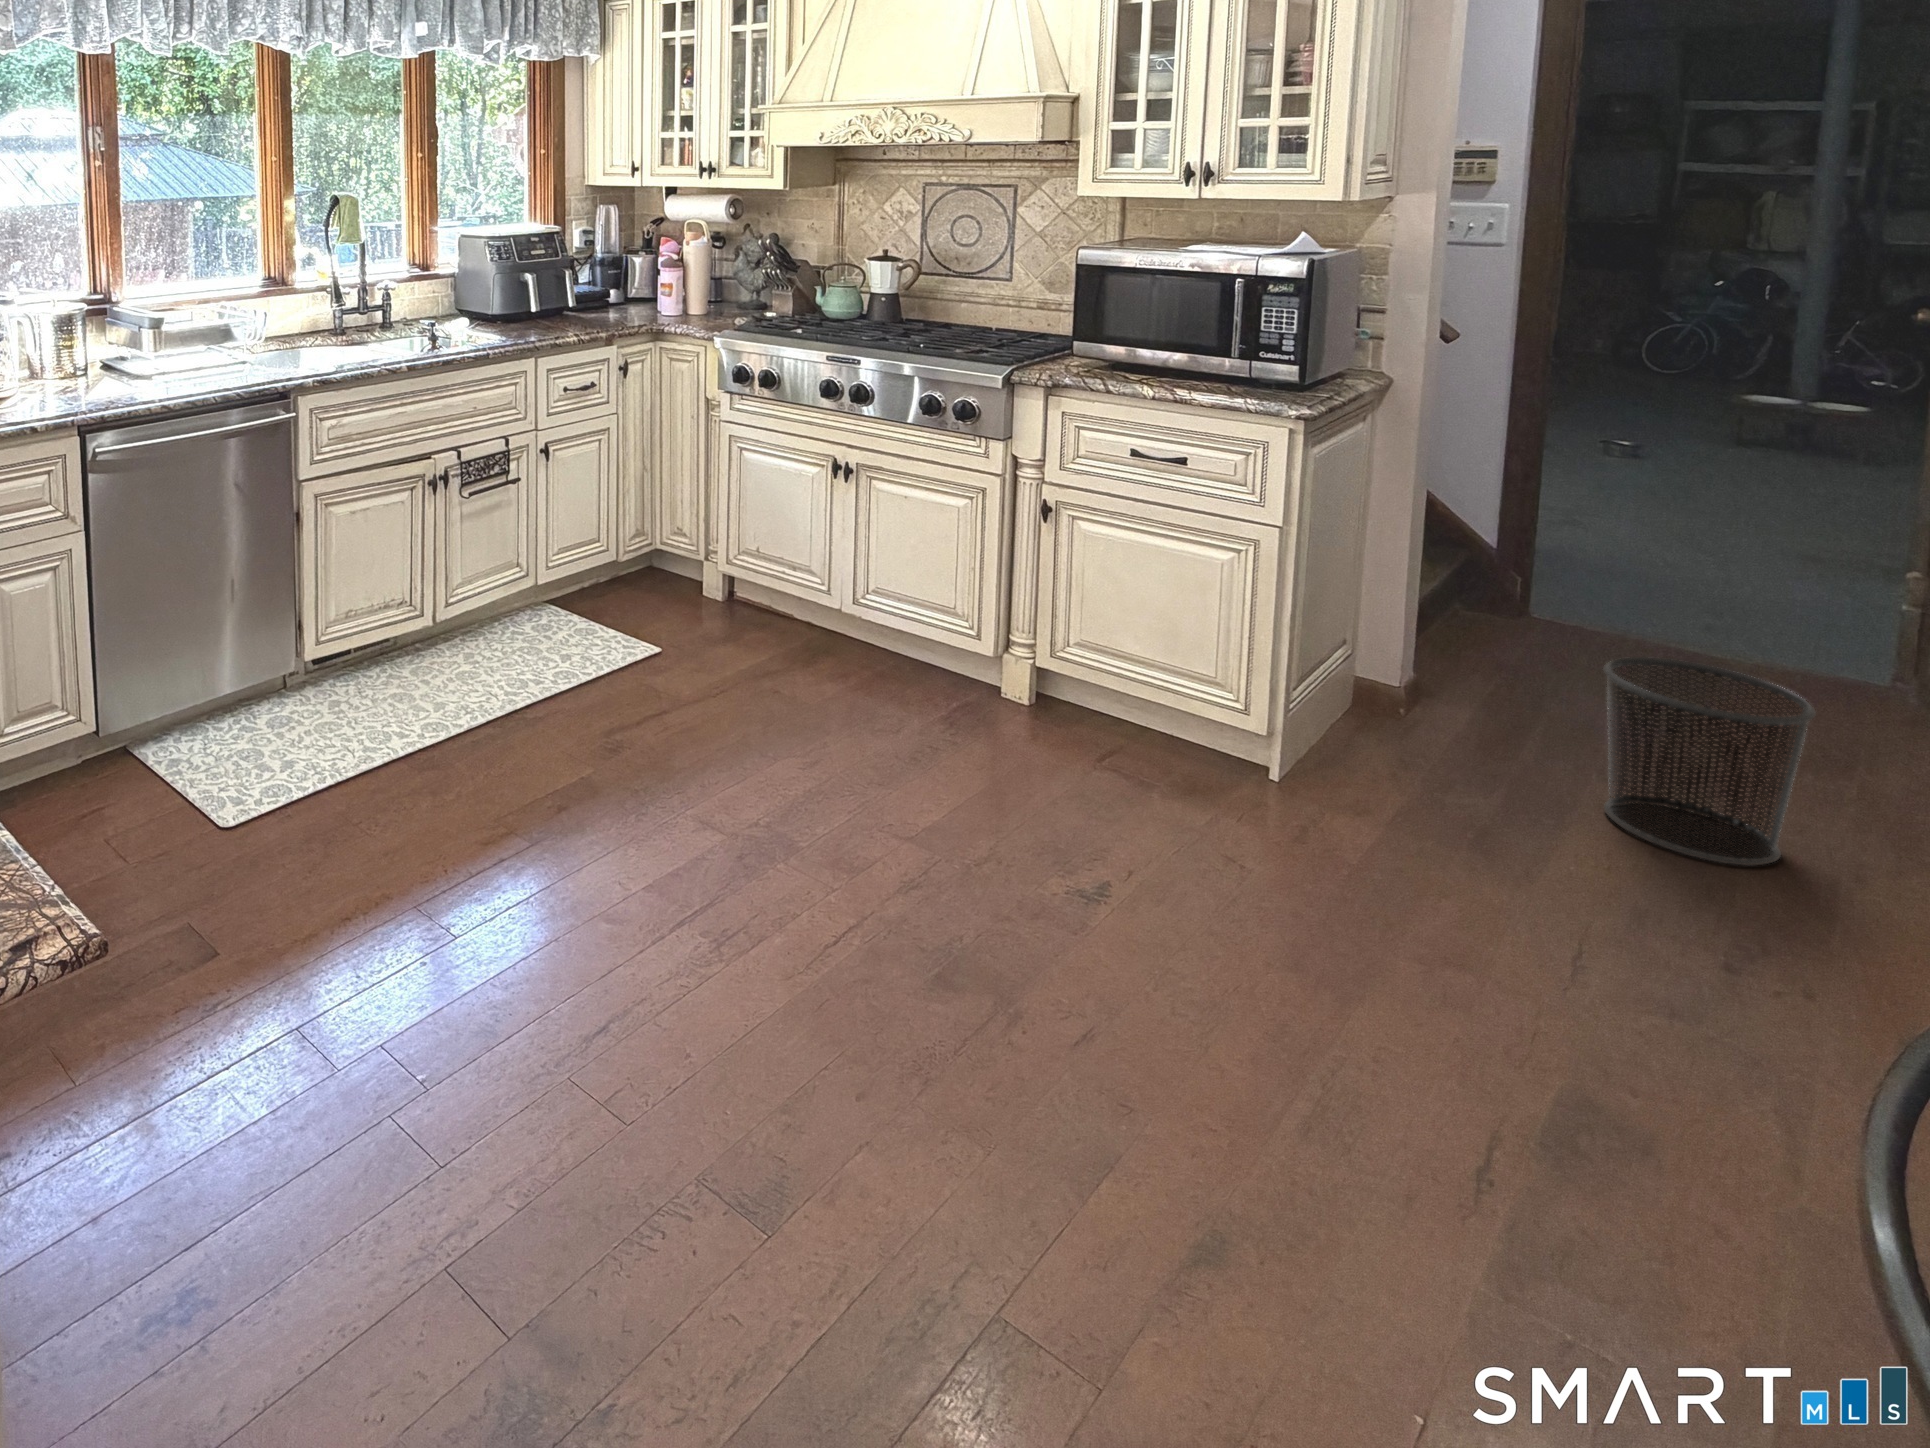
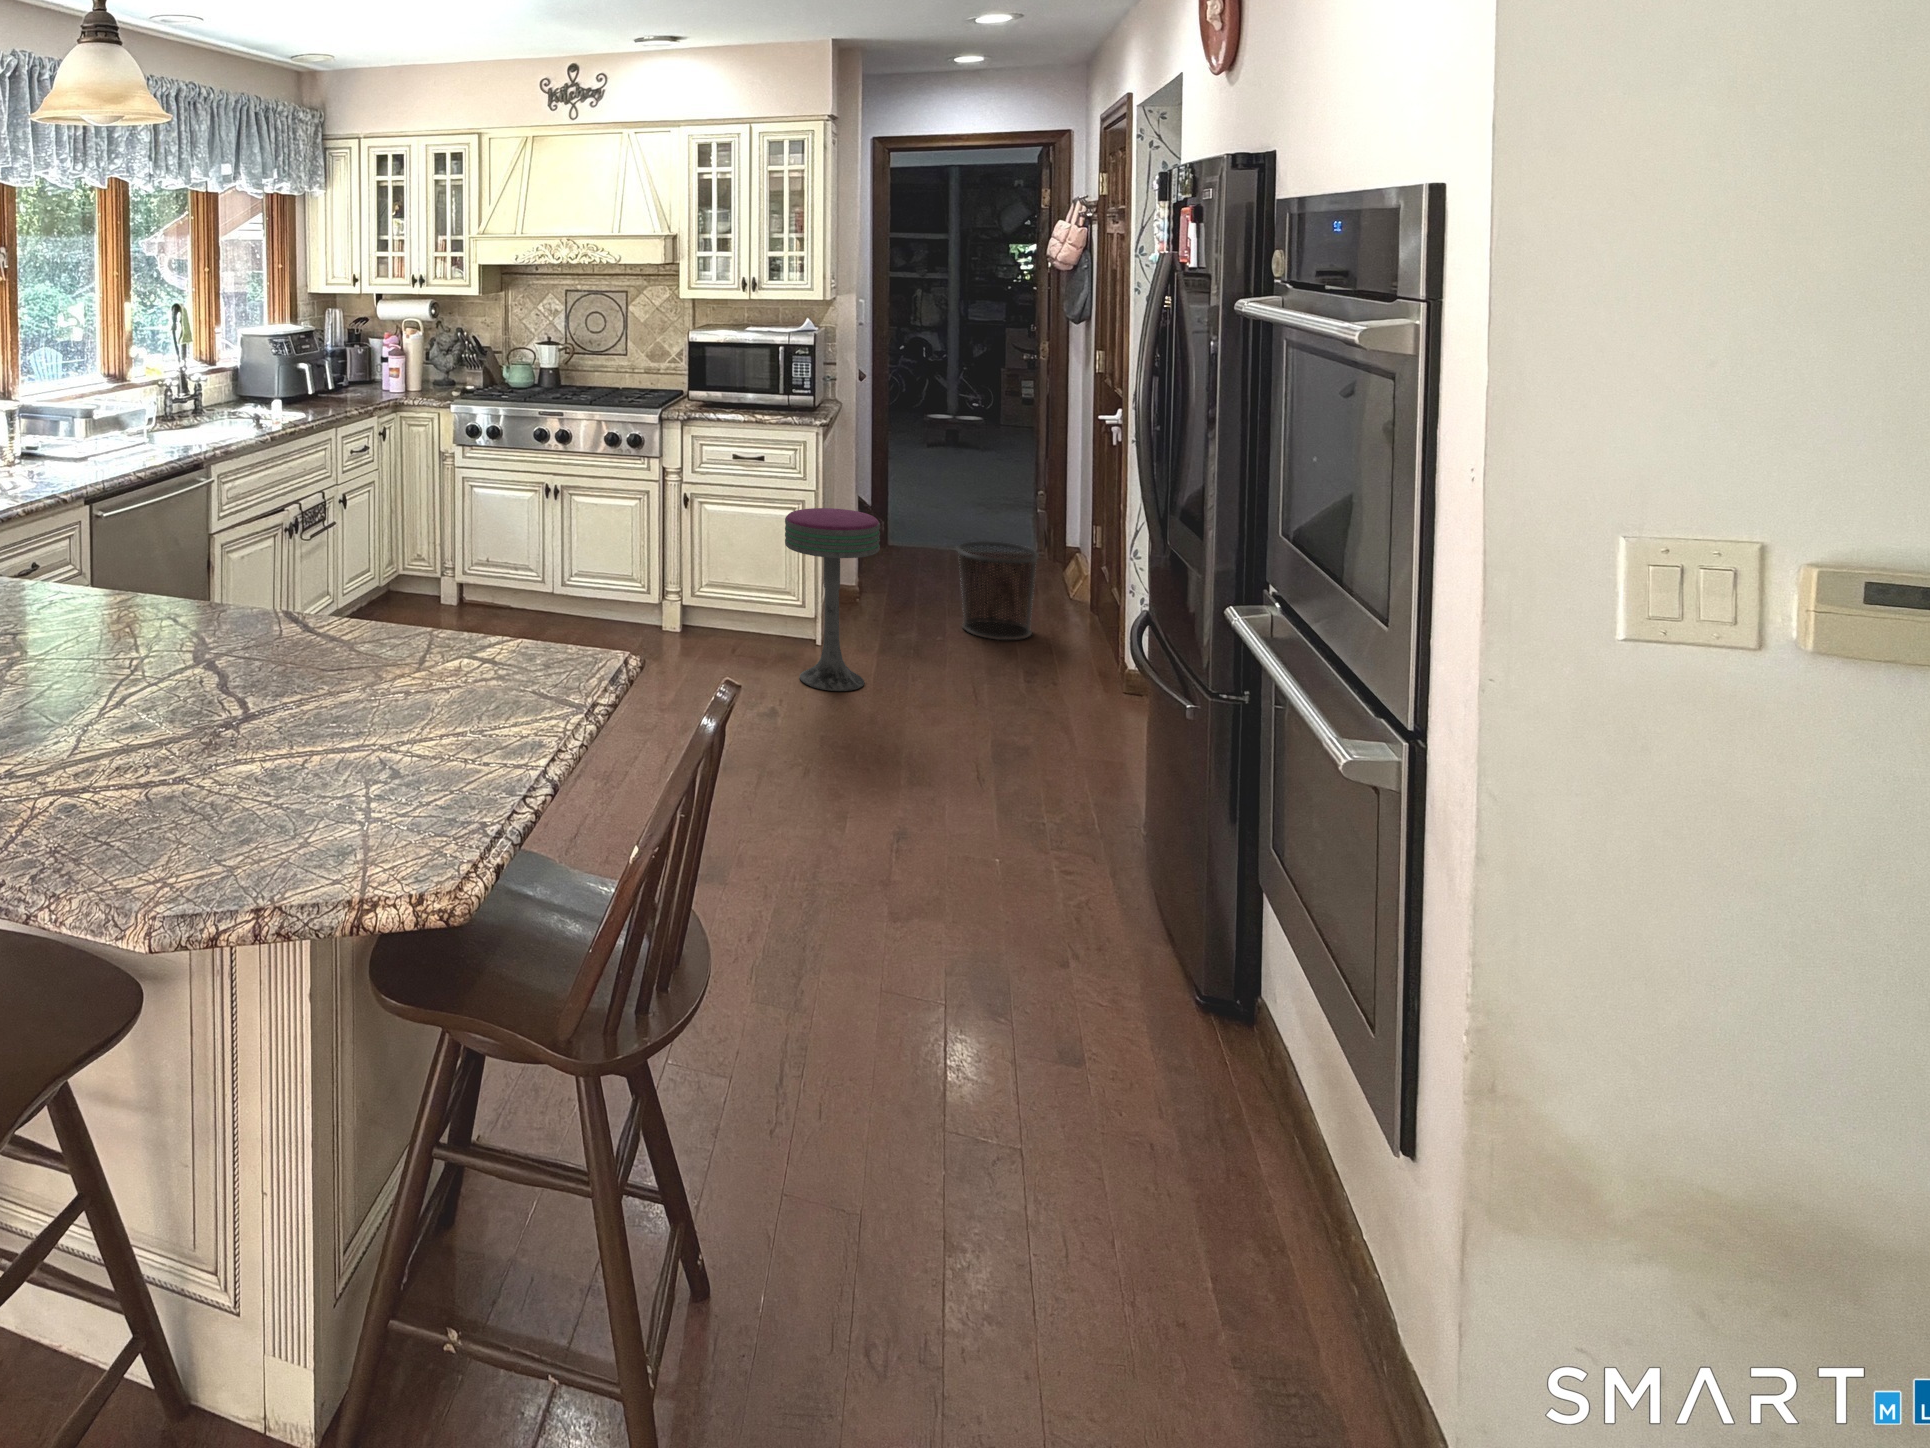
bar stool: none [1164,558,1361,886] -> present [785,508,880,691]

